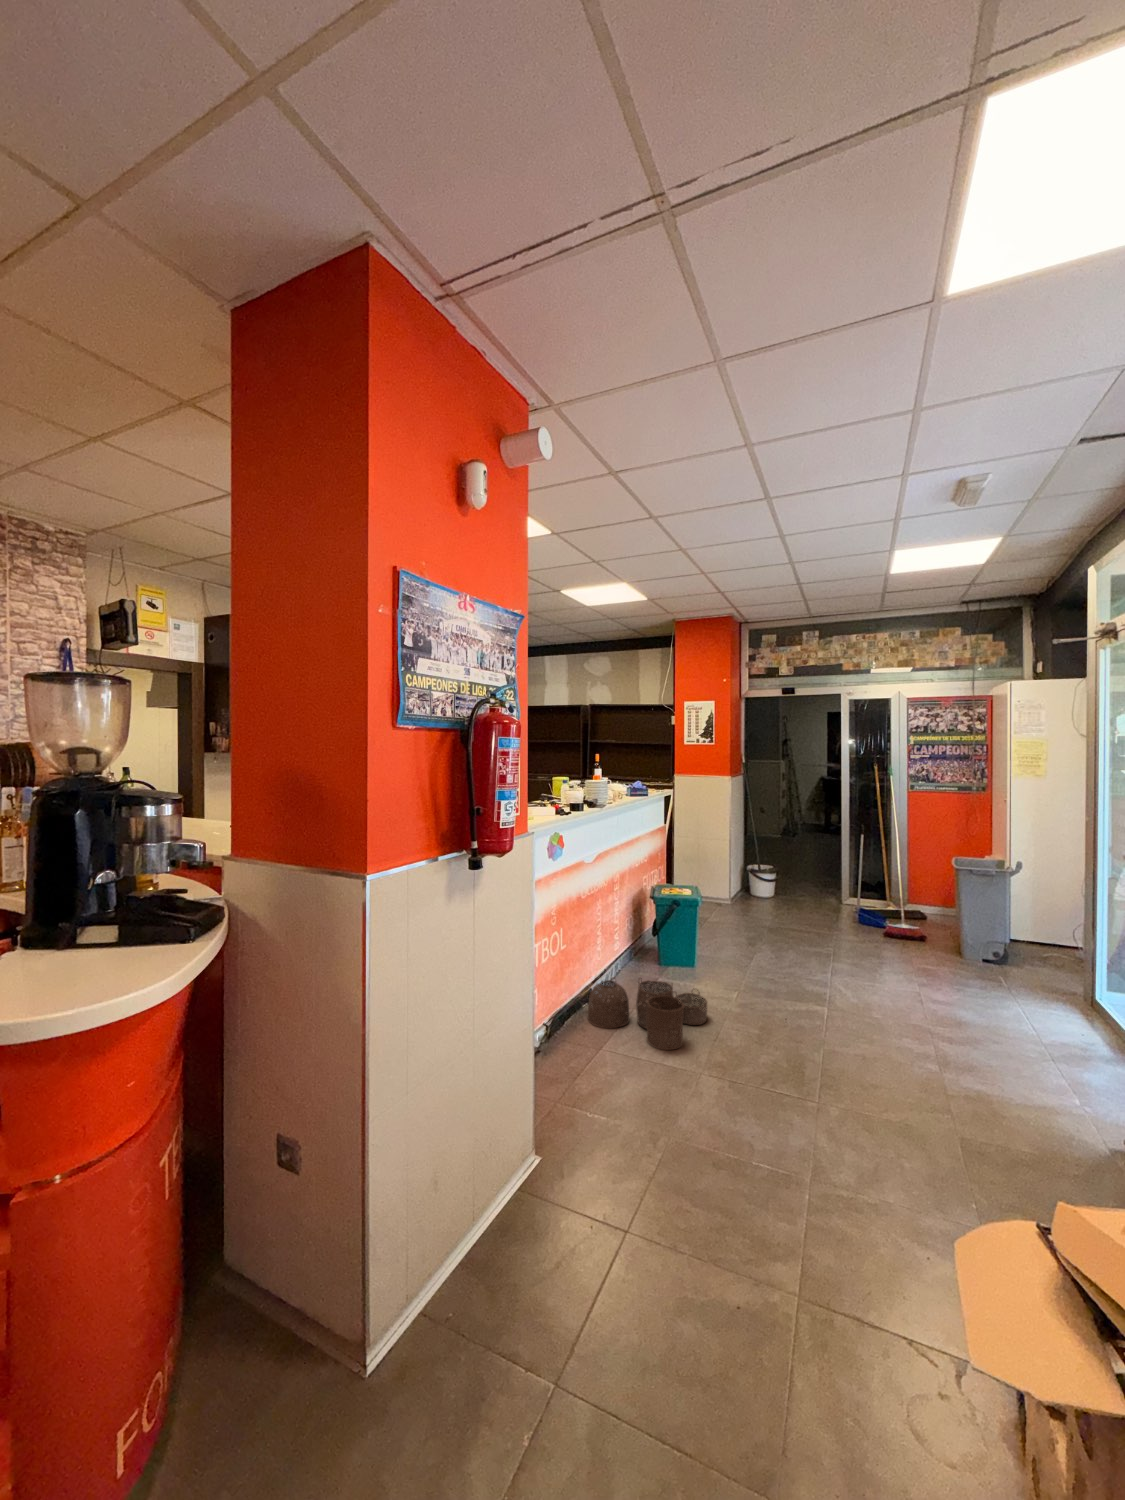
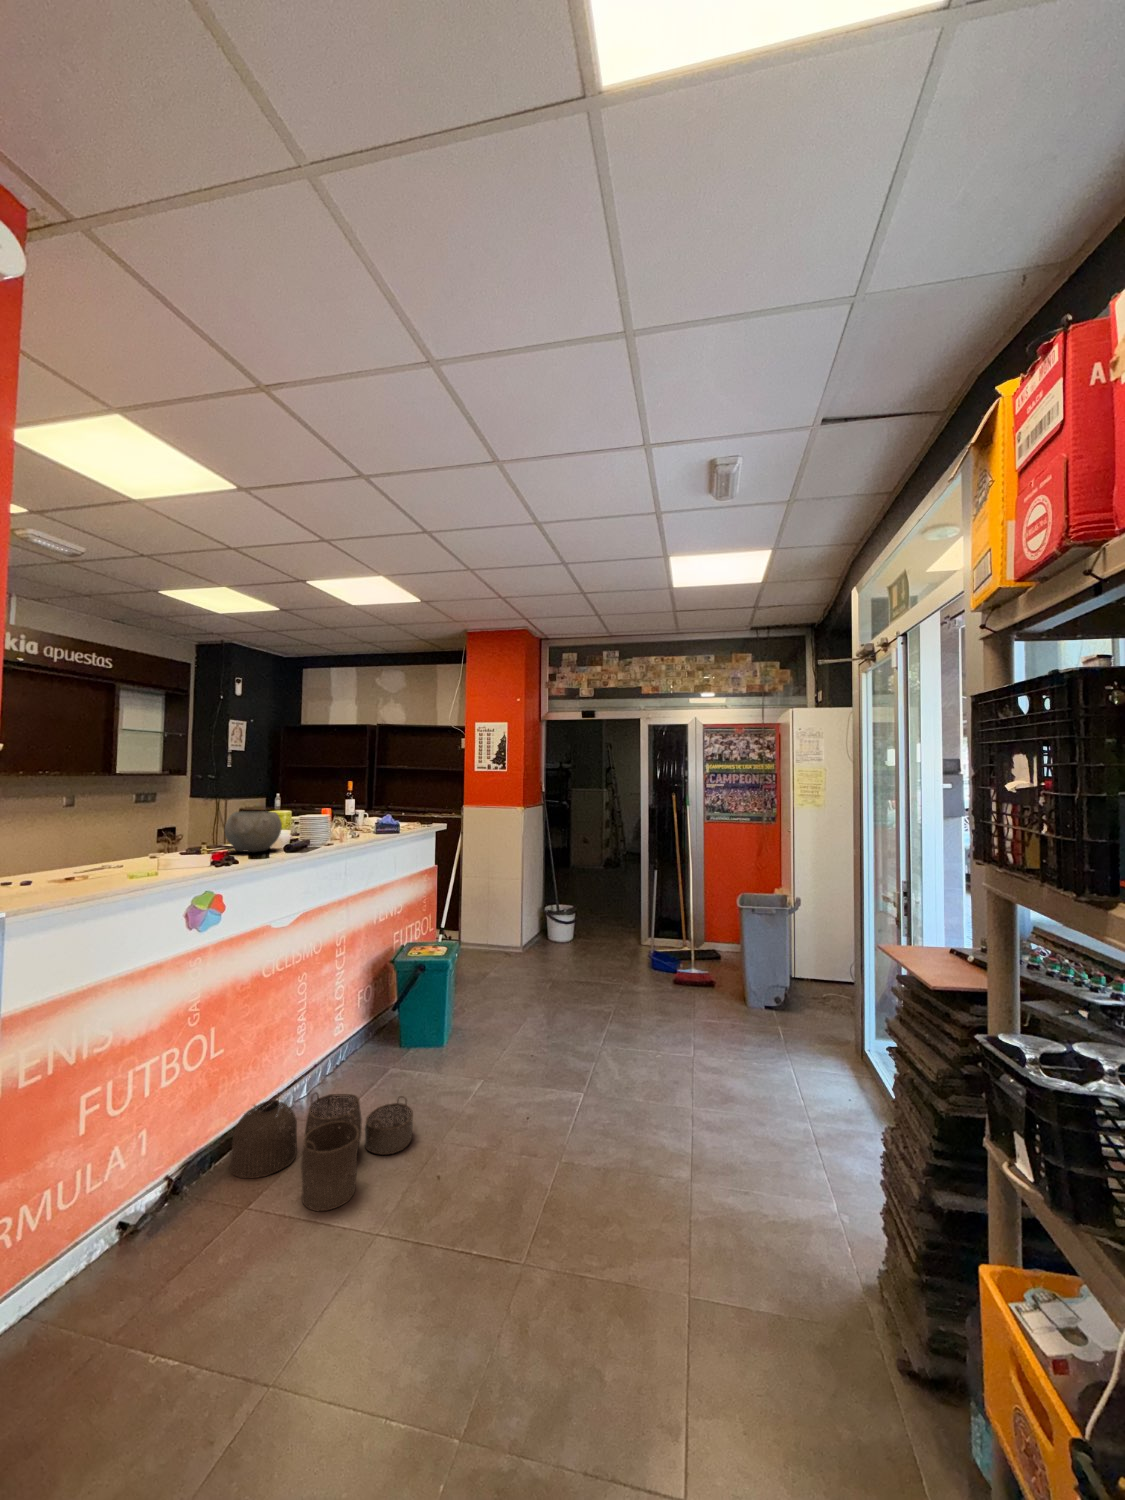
bowl: none [551,779,589,808] -> present [225,811,282,852]

